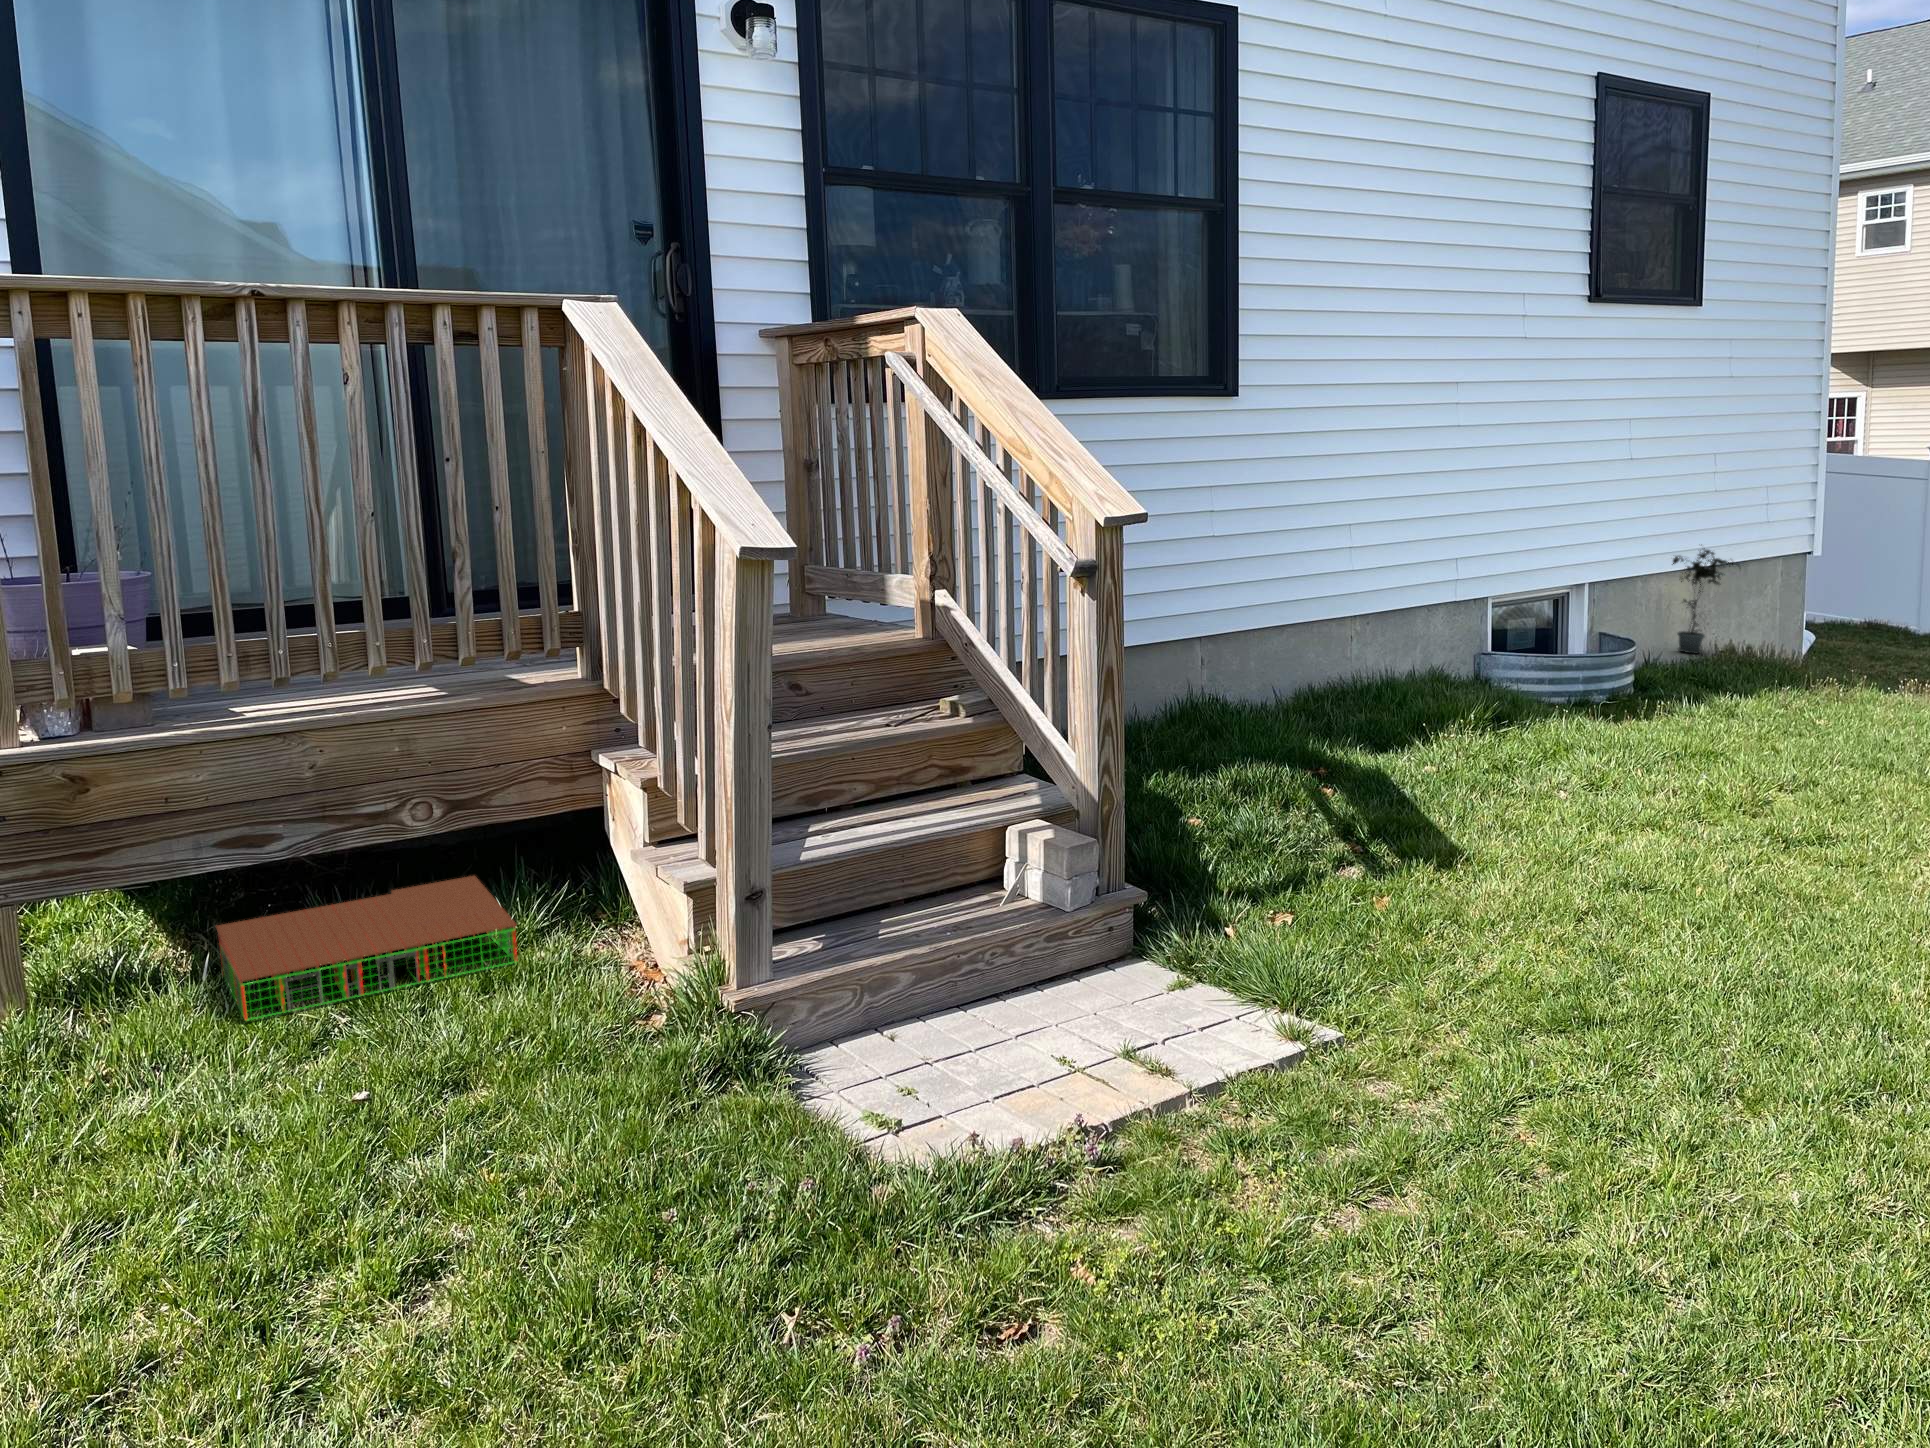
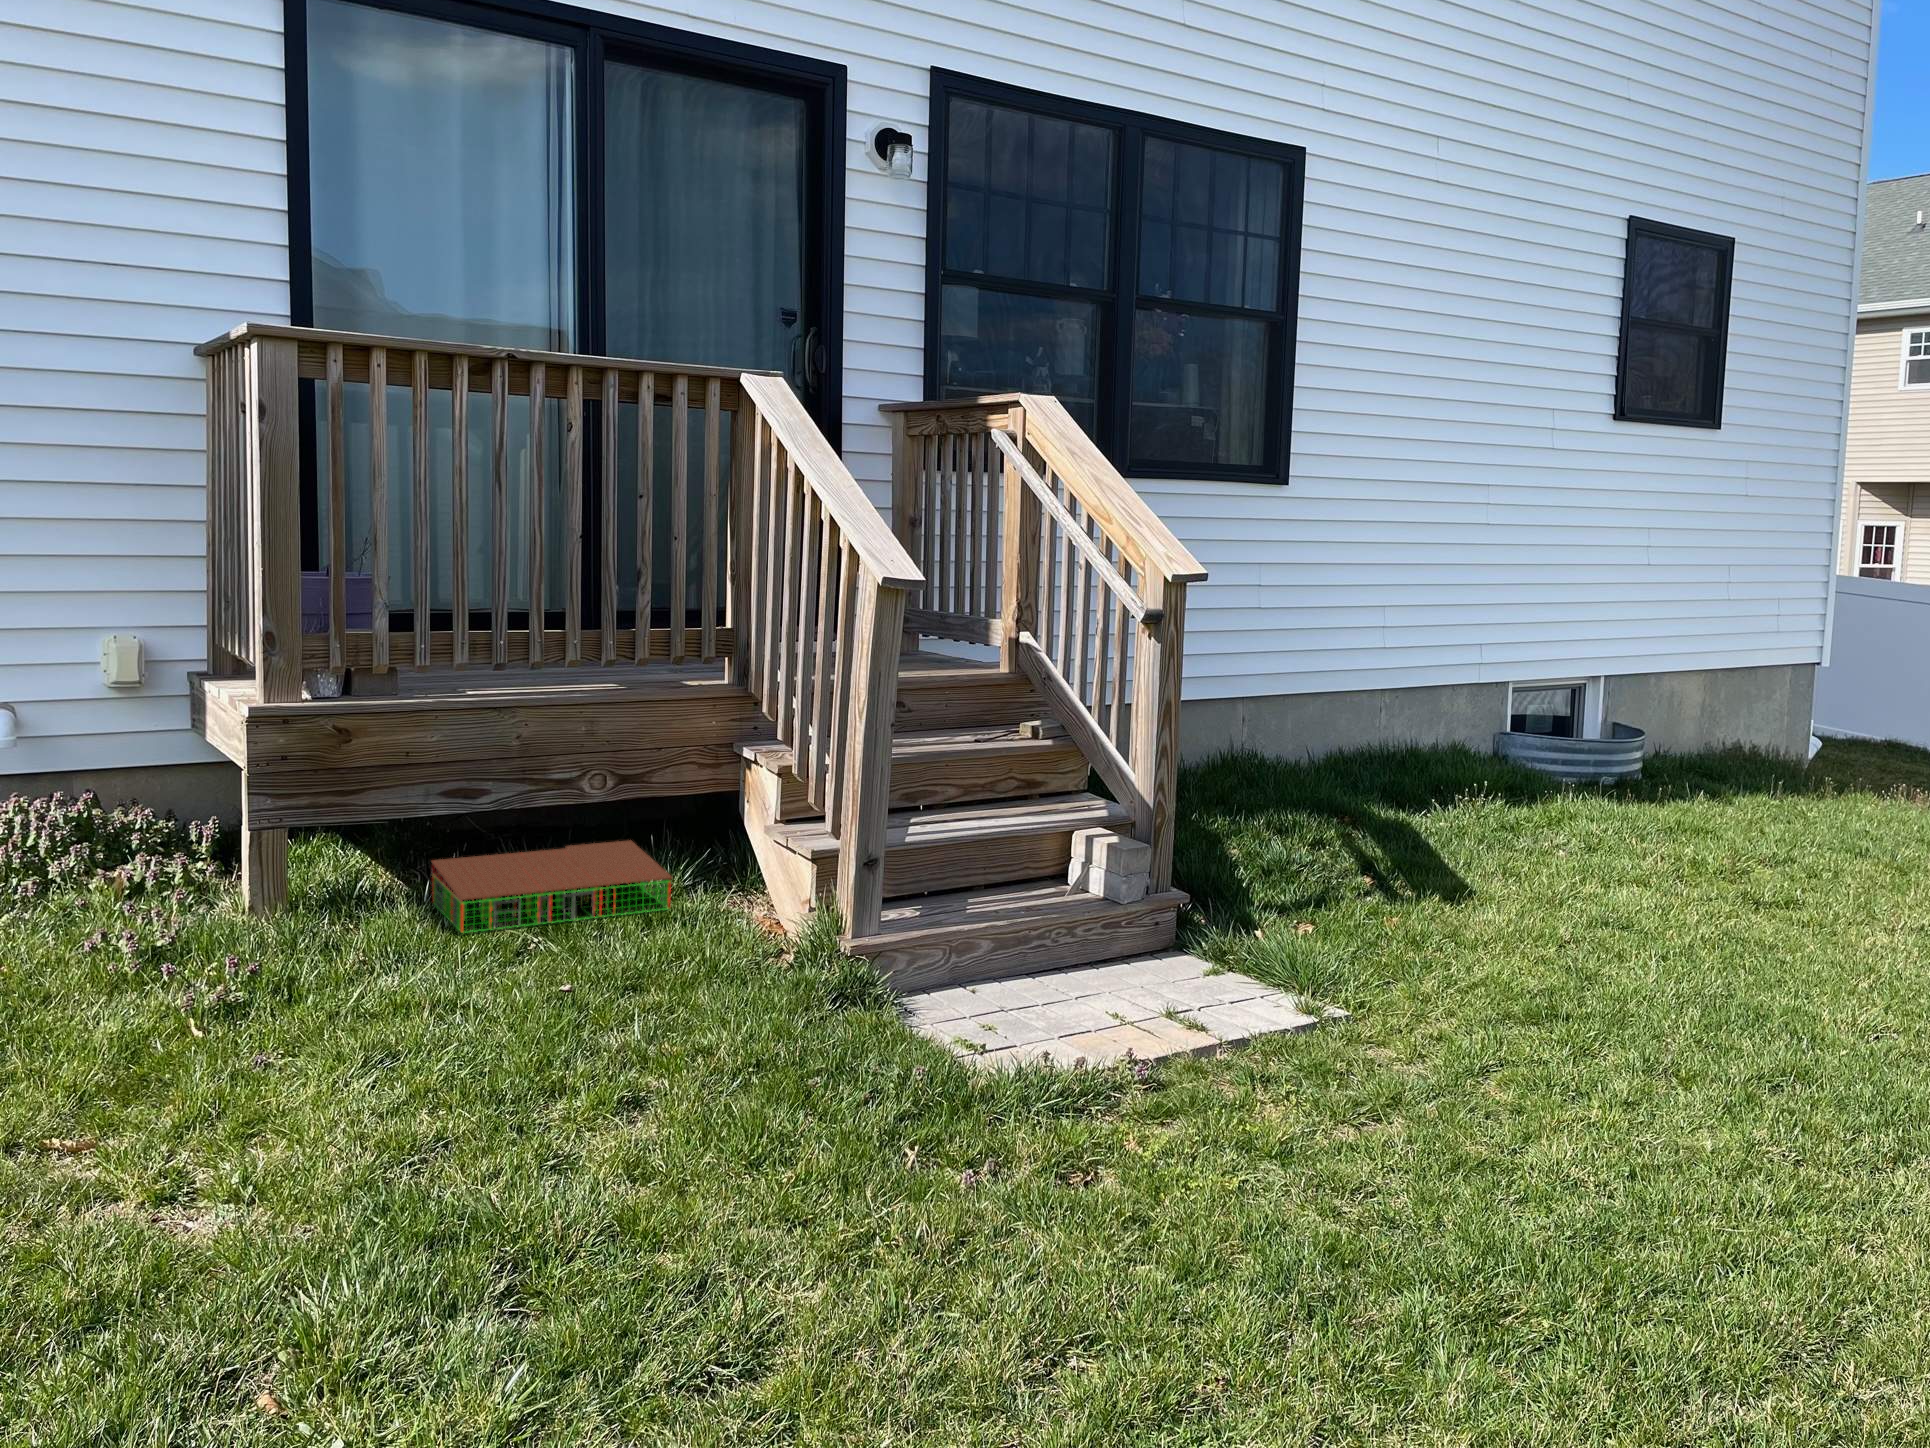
potted plant: present [1672,548,1739,653] -> none [1679,650,1748,752]

